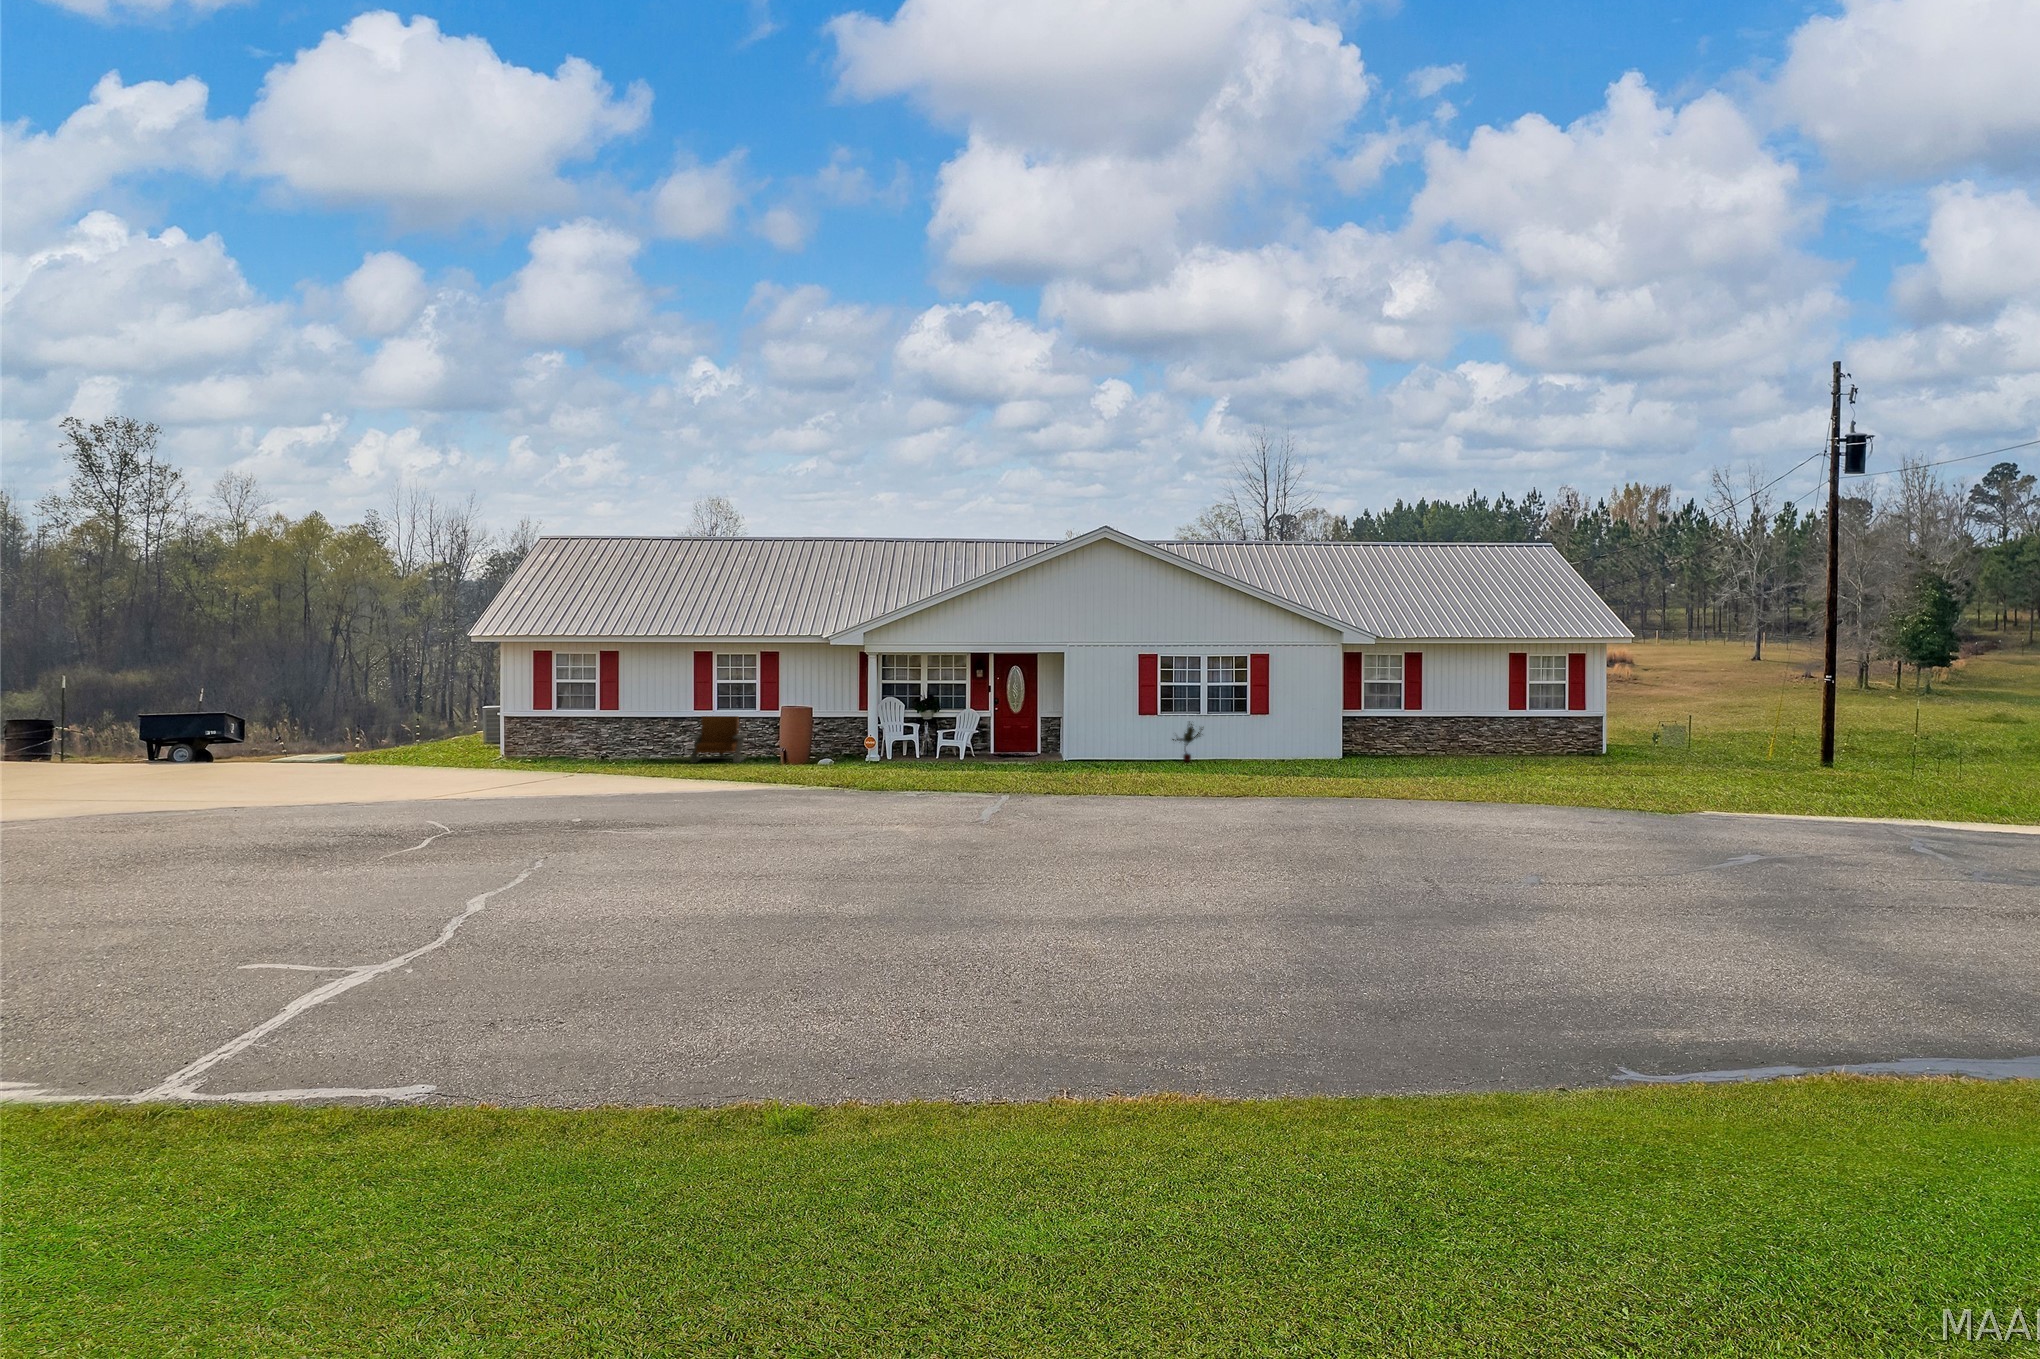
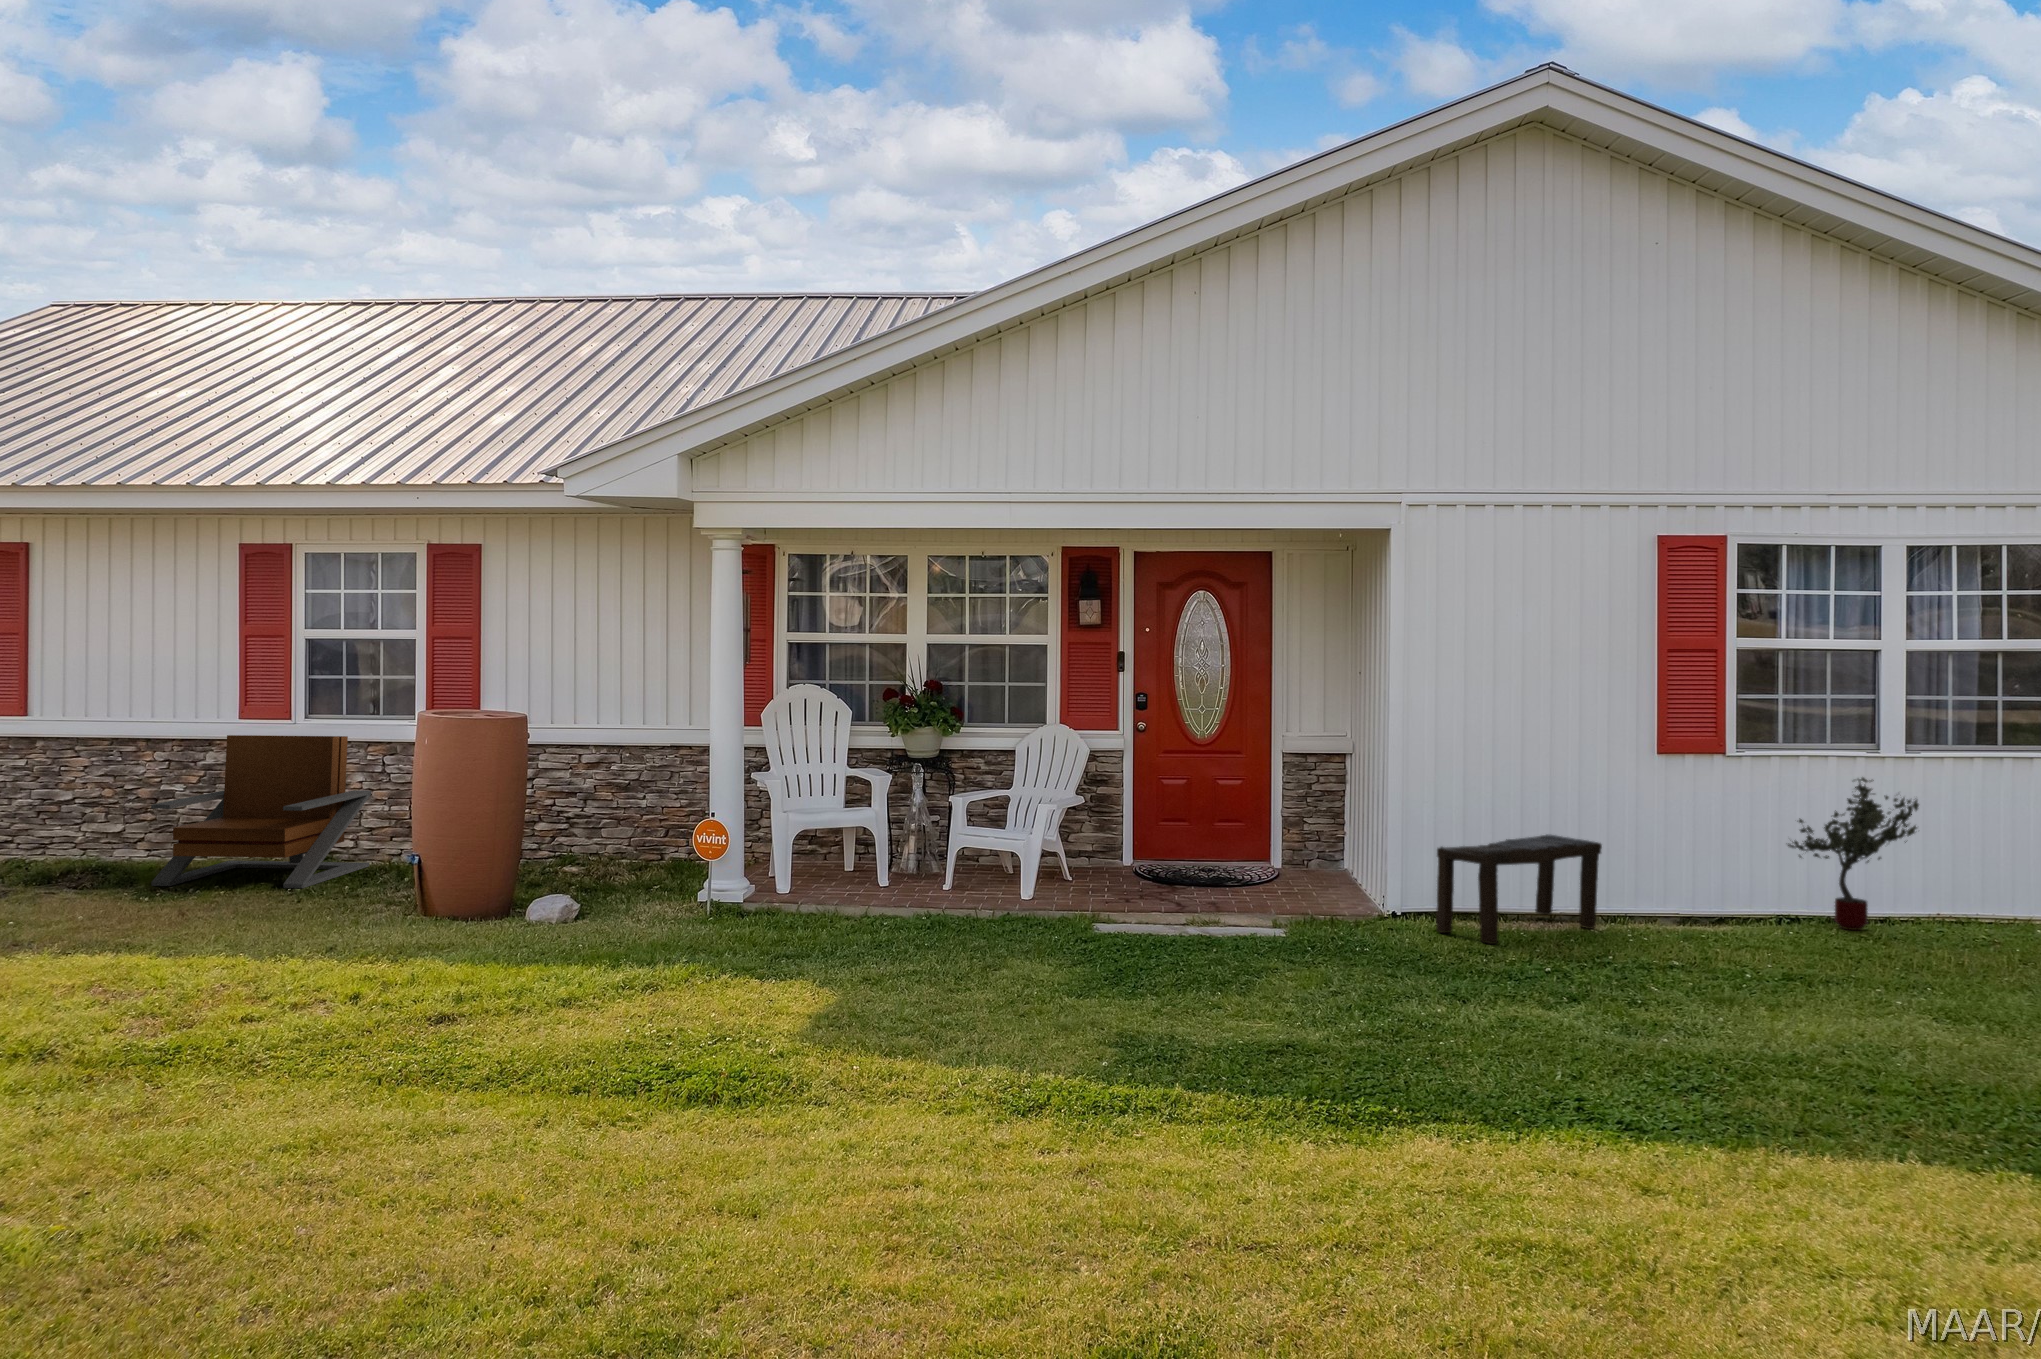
bench: none [1076,738,1121,765] -> present [1436,835,1602,944]

